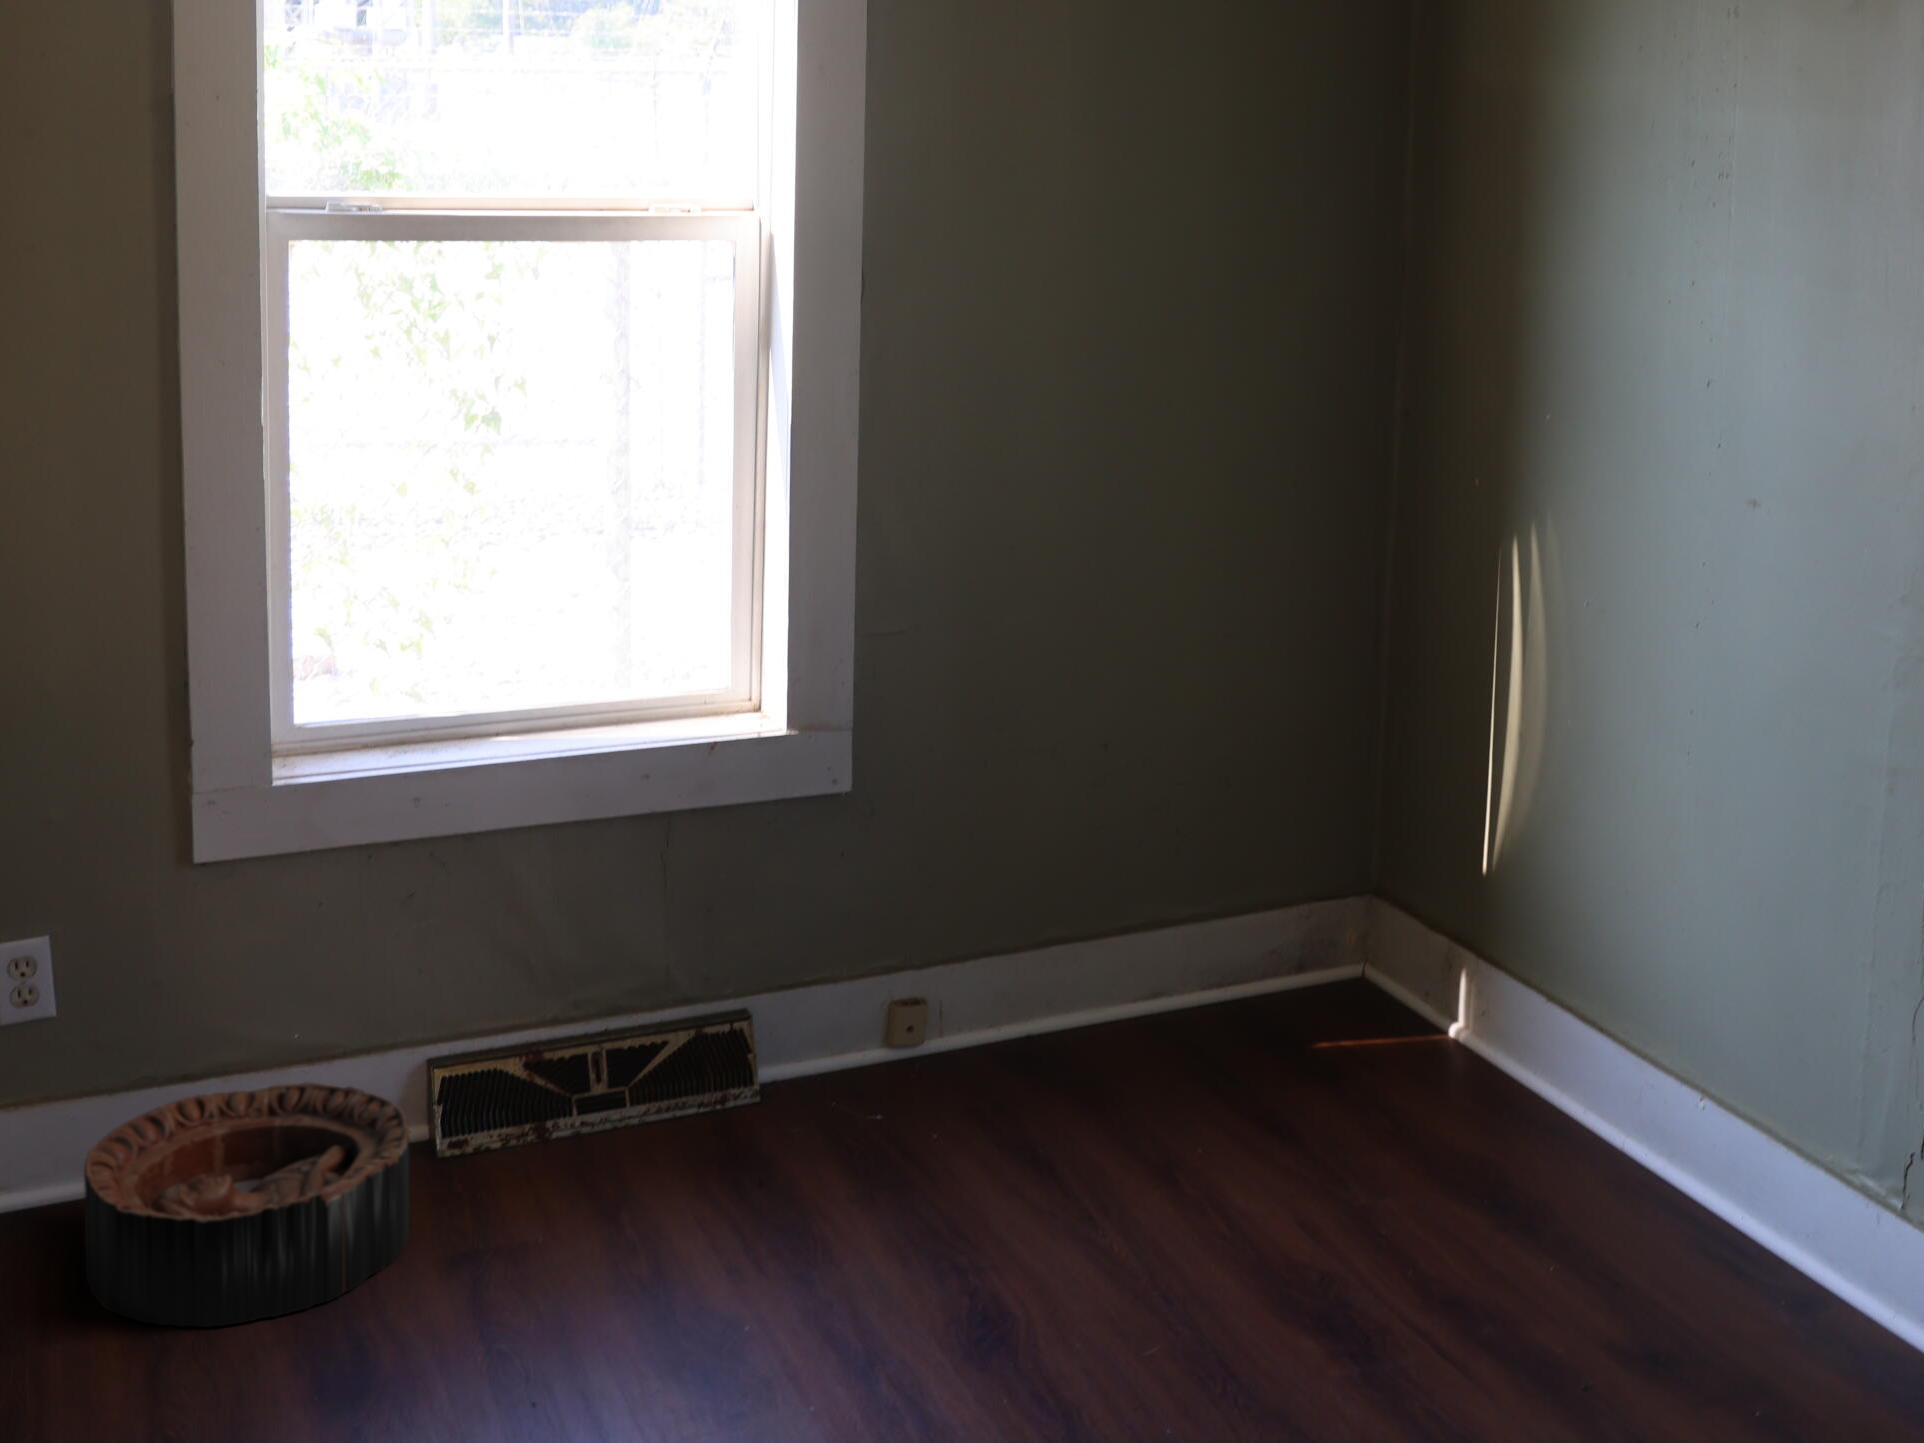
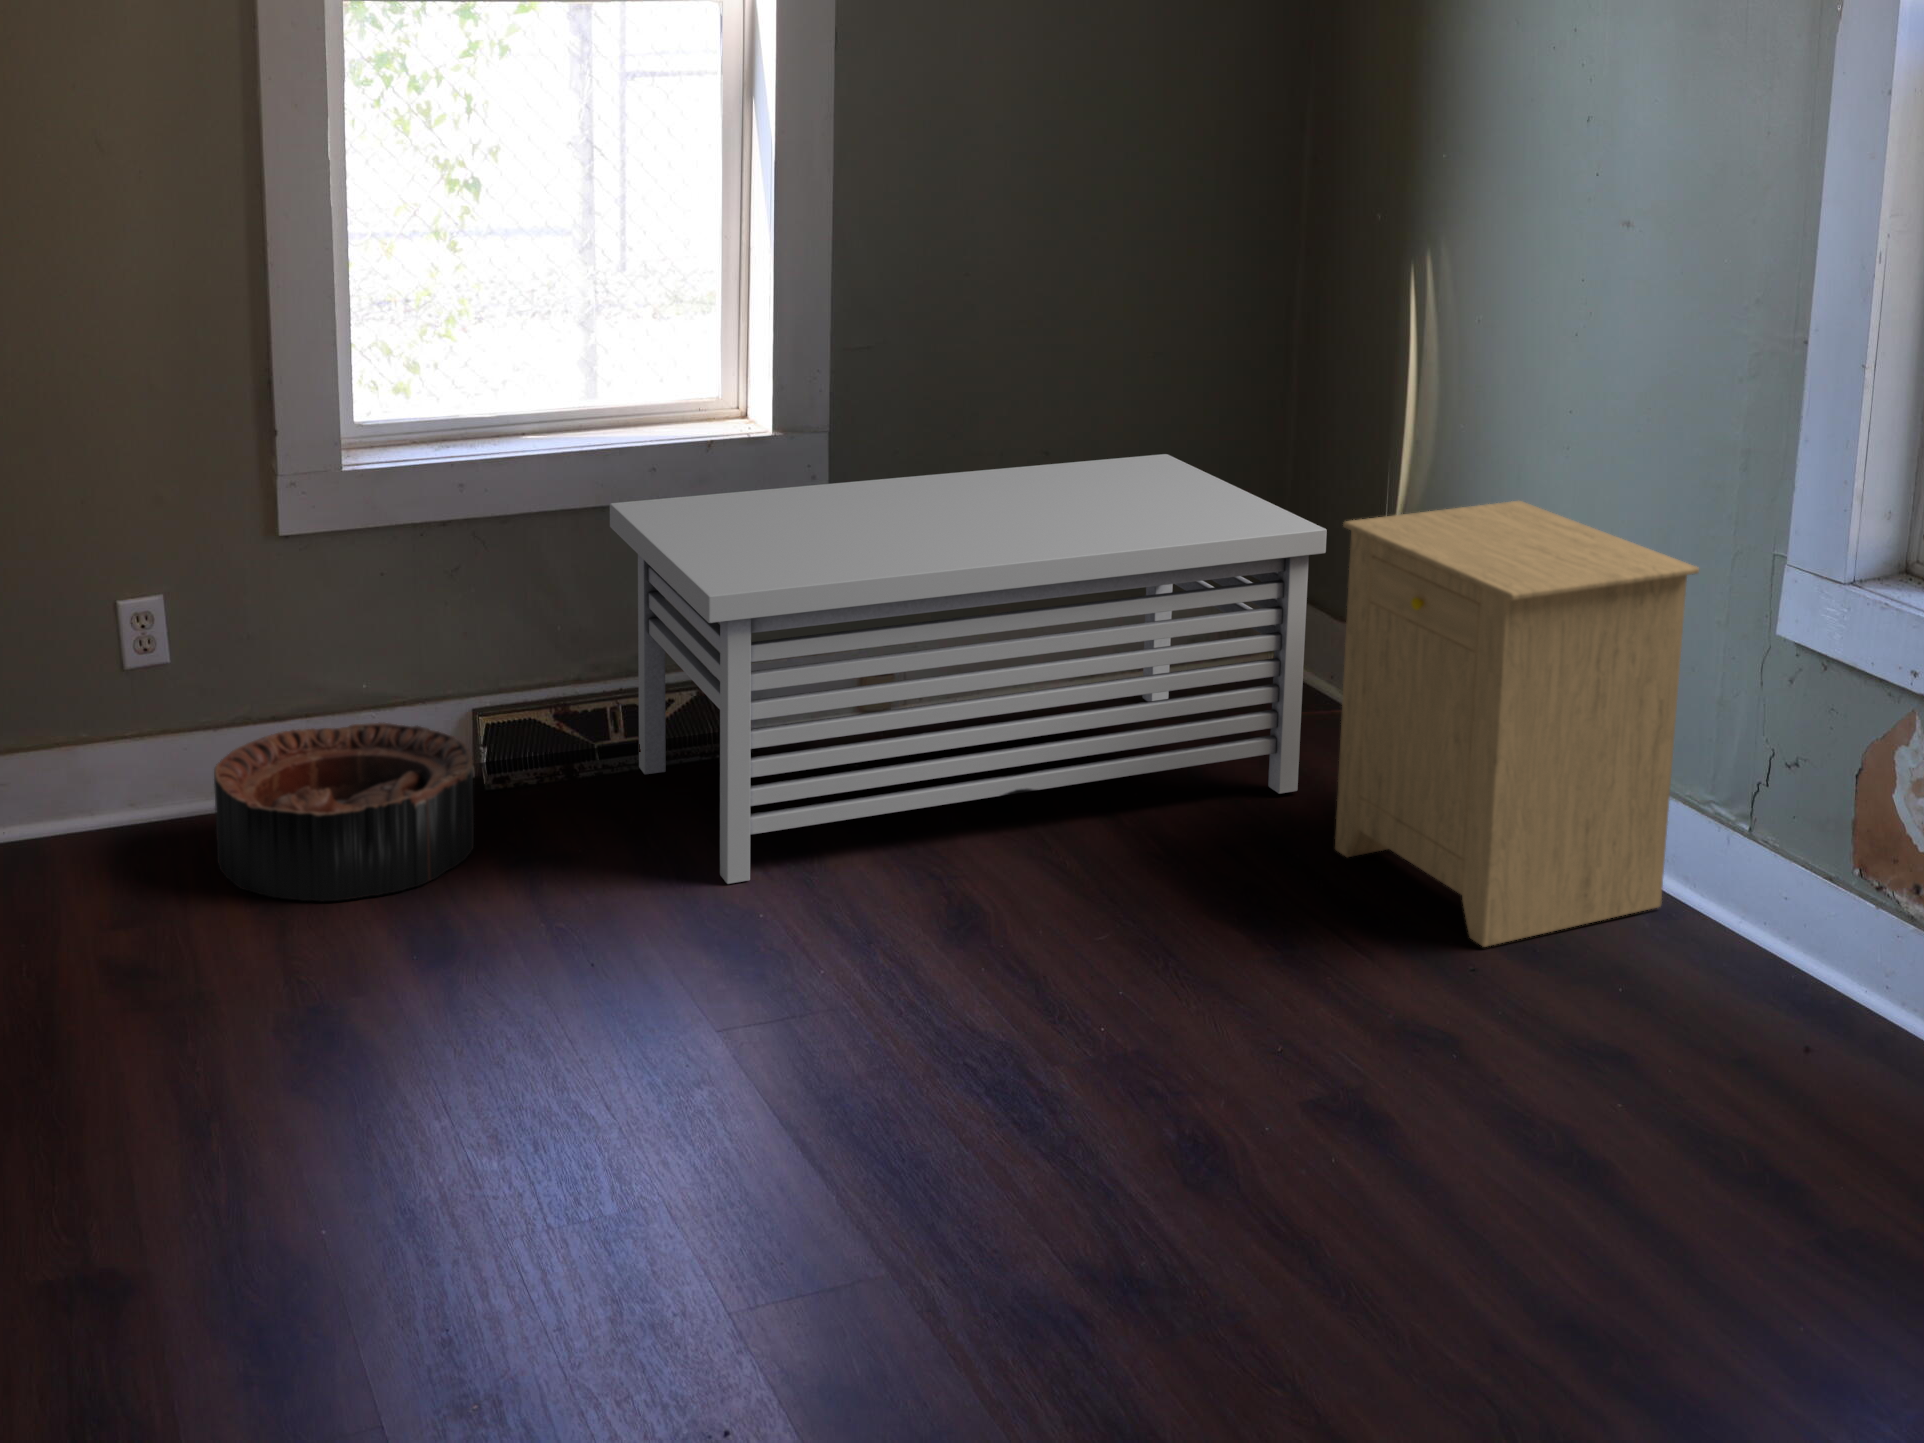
storage bench: none [594,735,1422,1288] -> present [610,454,1327,884]
side table: none [1431,805,1844,1357] -> present [1335,501,1699,947]

